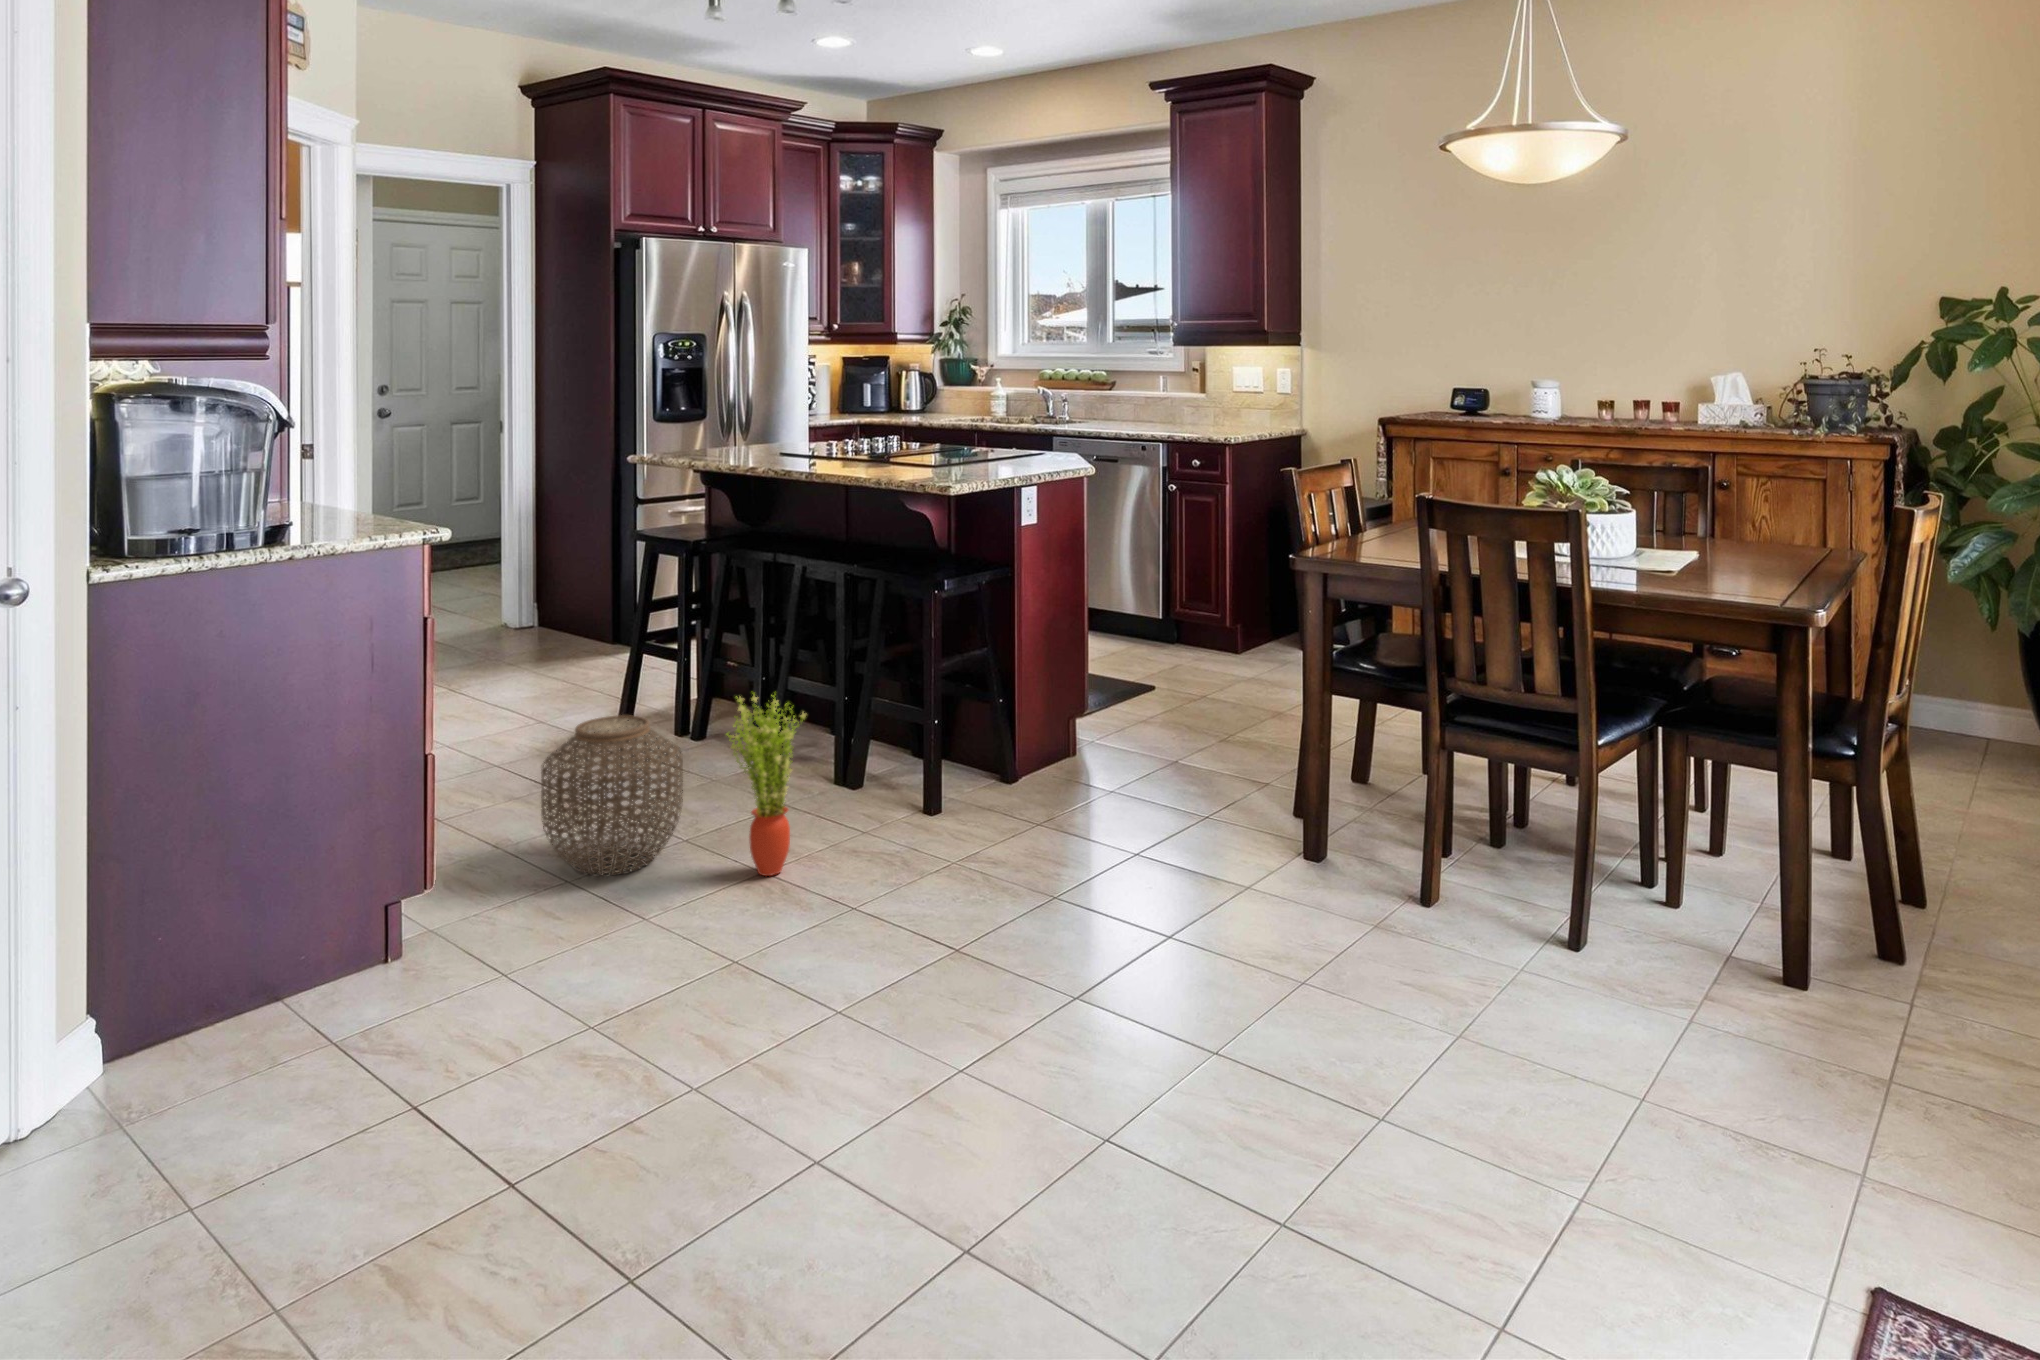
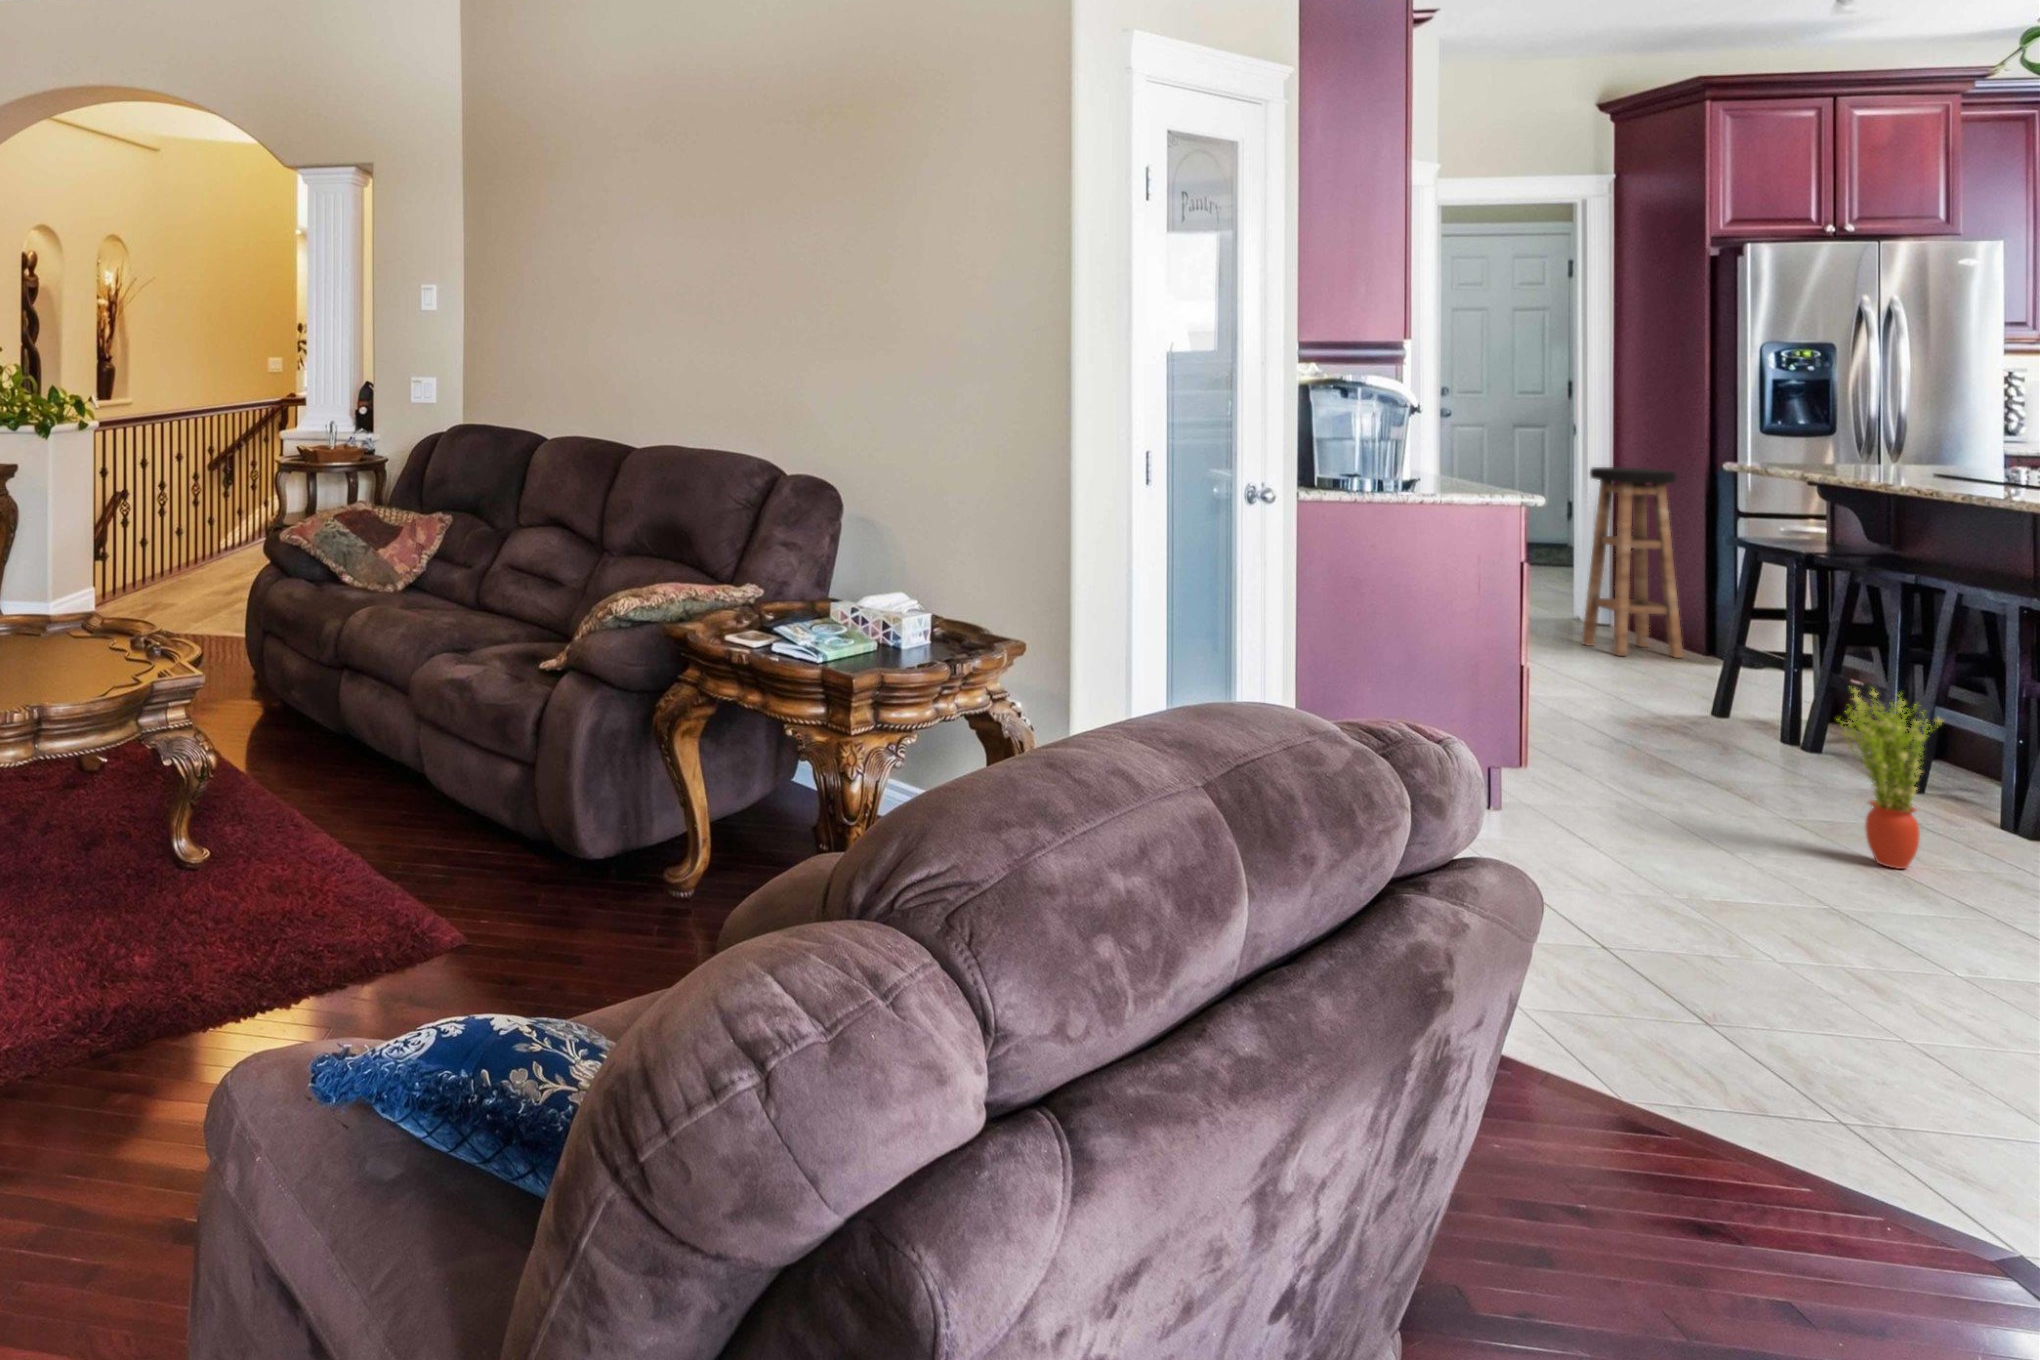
bar stool: none [506,462,595,662] -> present [1582,467,1683,658]
woven basket: present [541,715,683,875] -> none [1628,684,1784,825]

